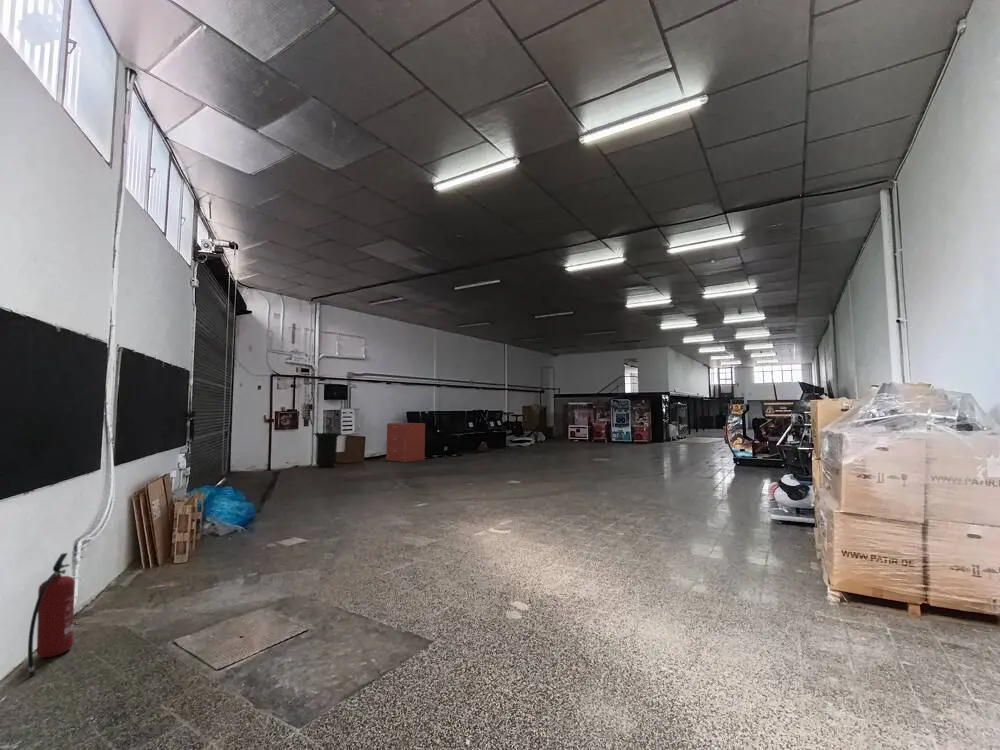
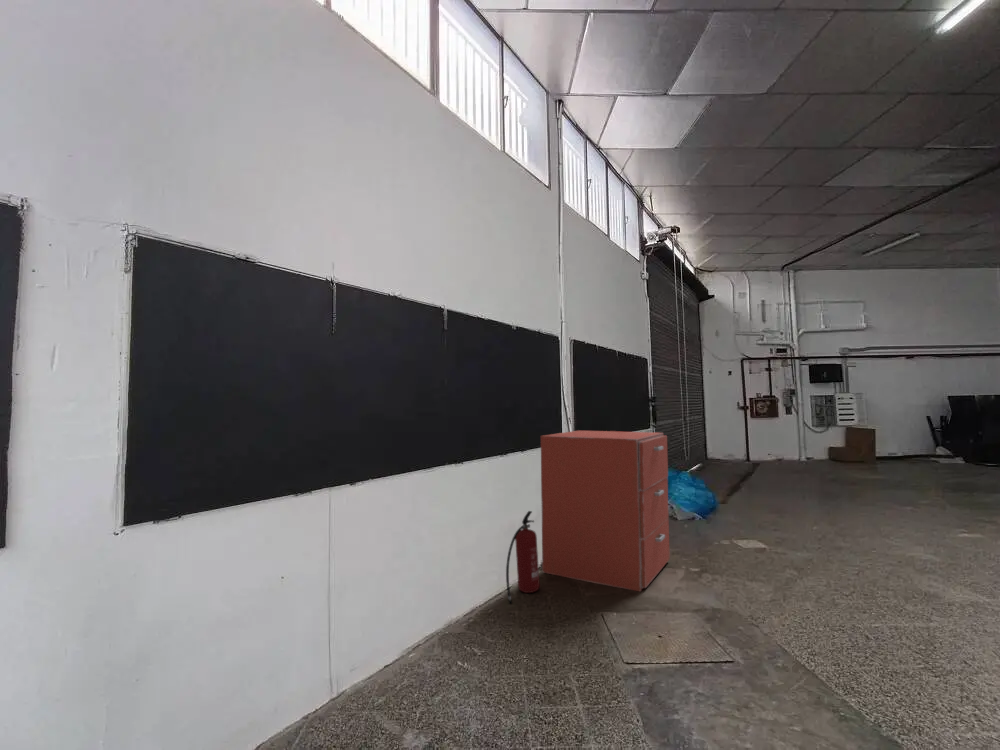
filing cabinet: present [386,423,425,462] -> present [541,430,670,591]
trash can: present [314,433,341,468] -> none [797,423,836,465]

